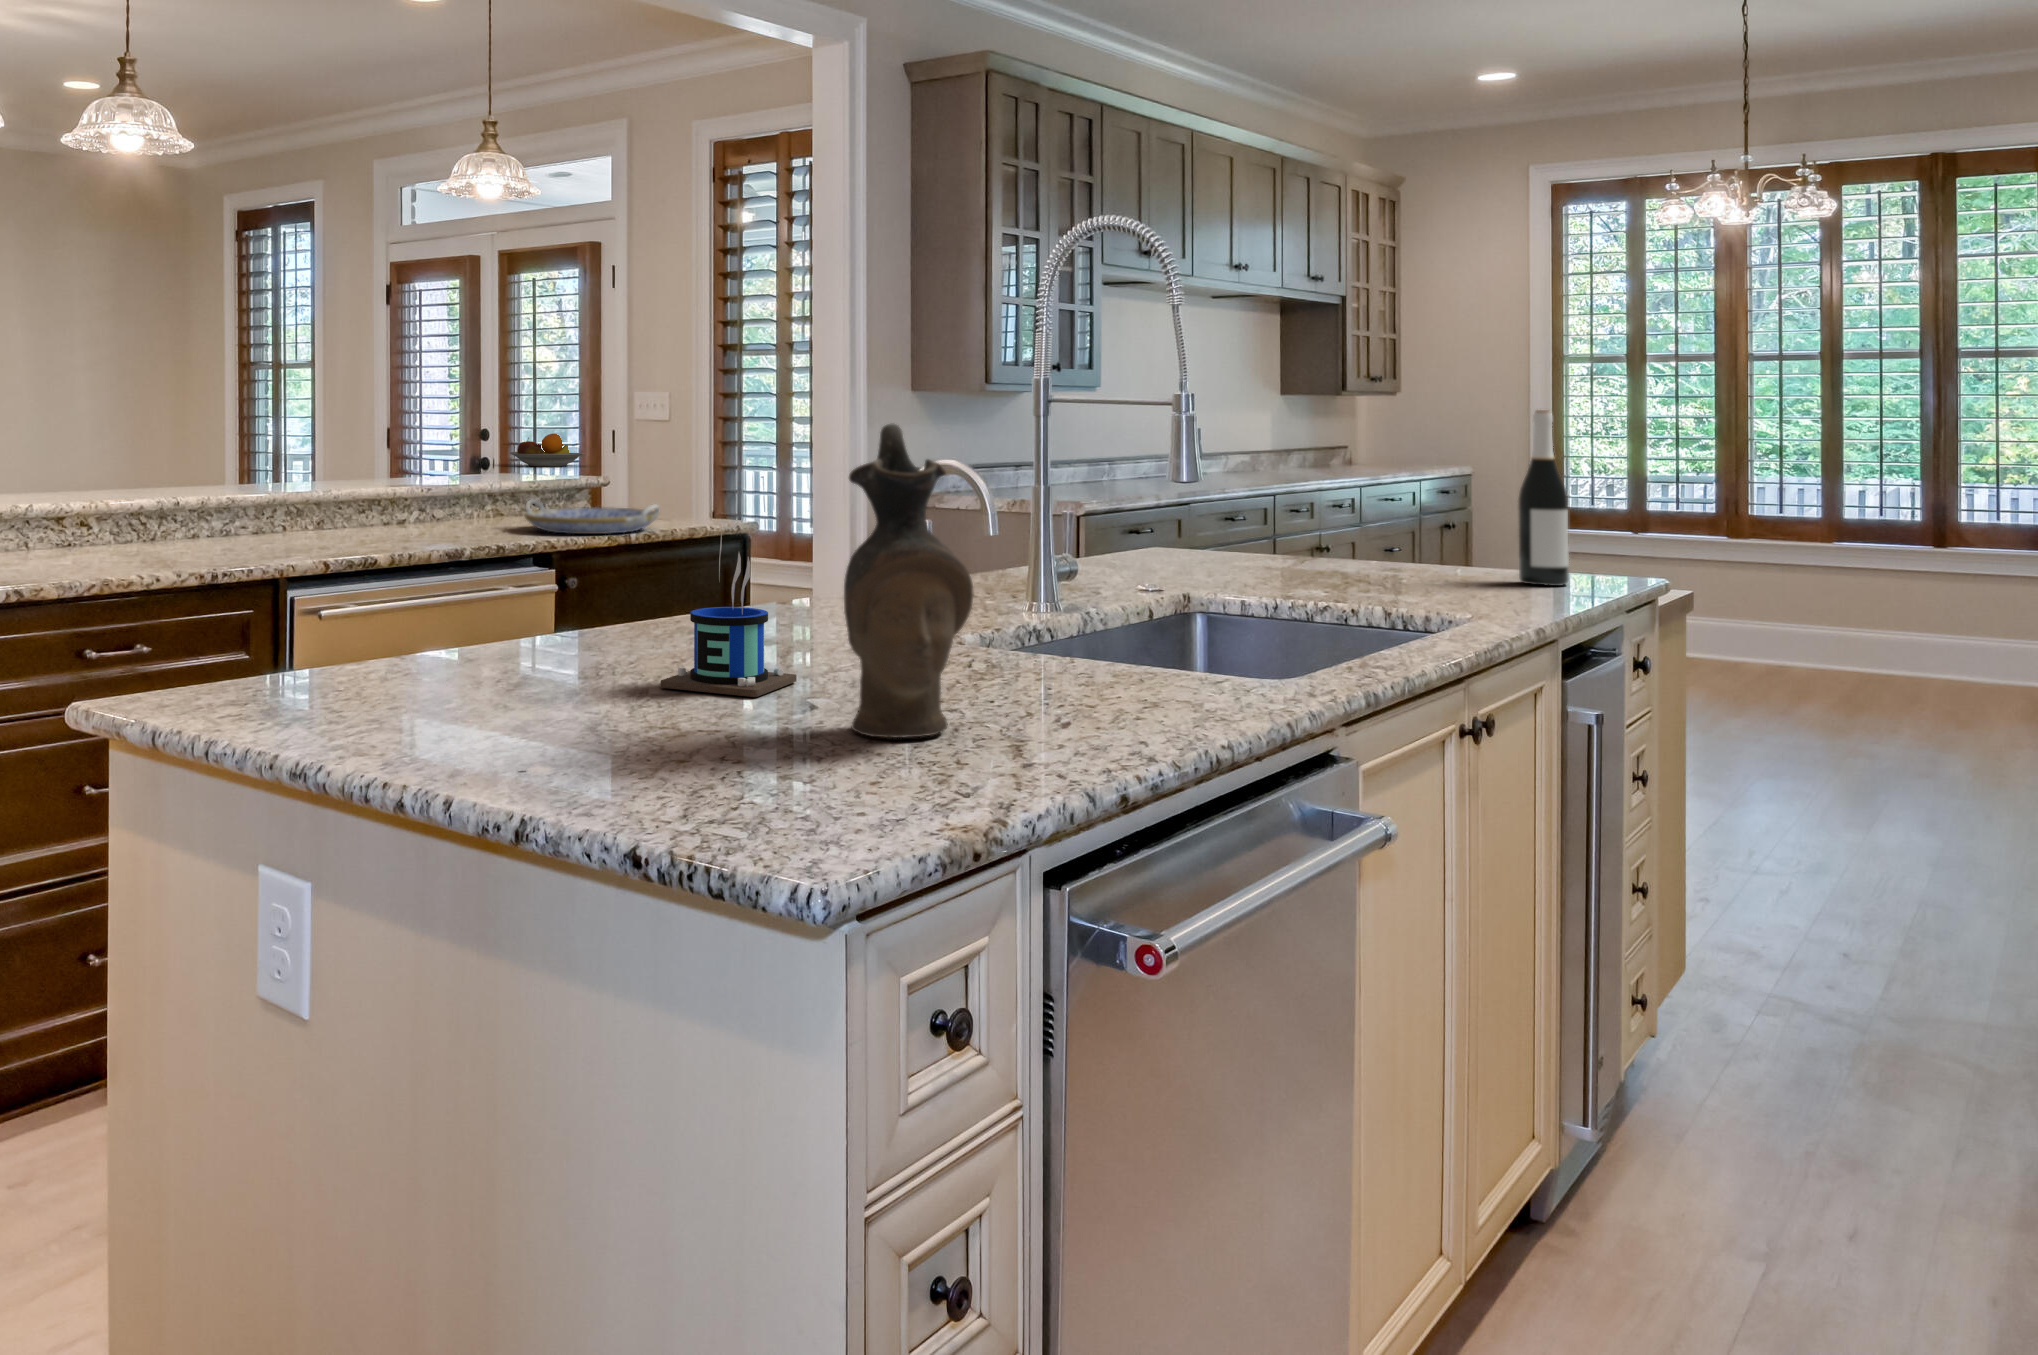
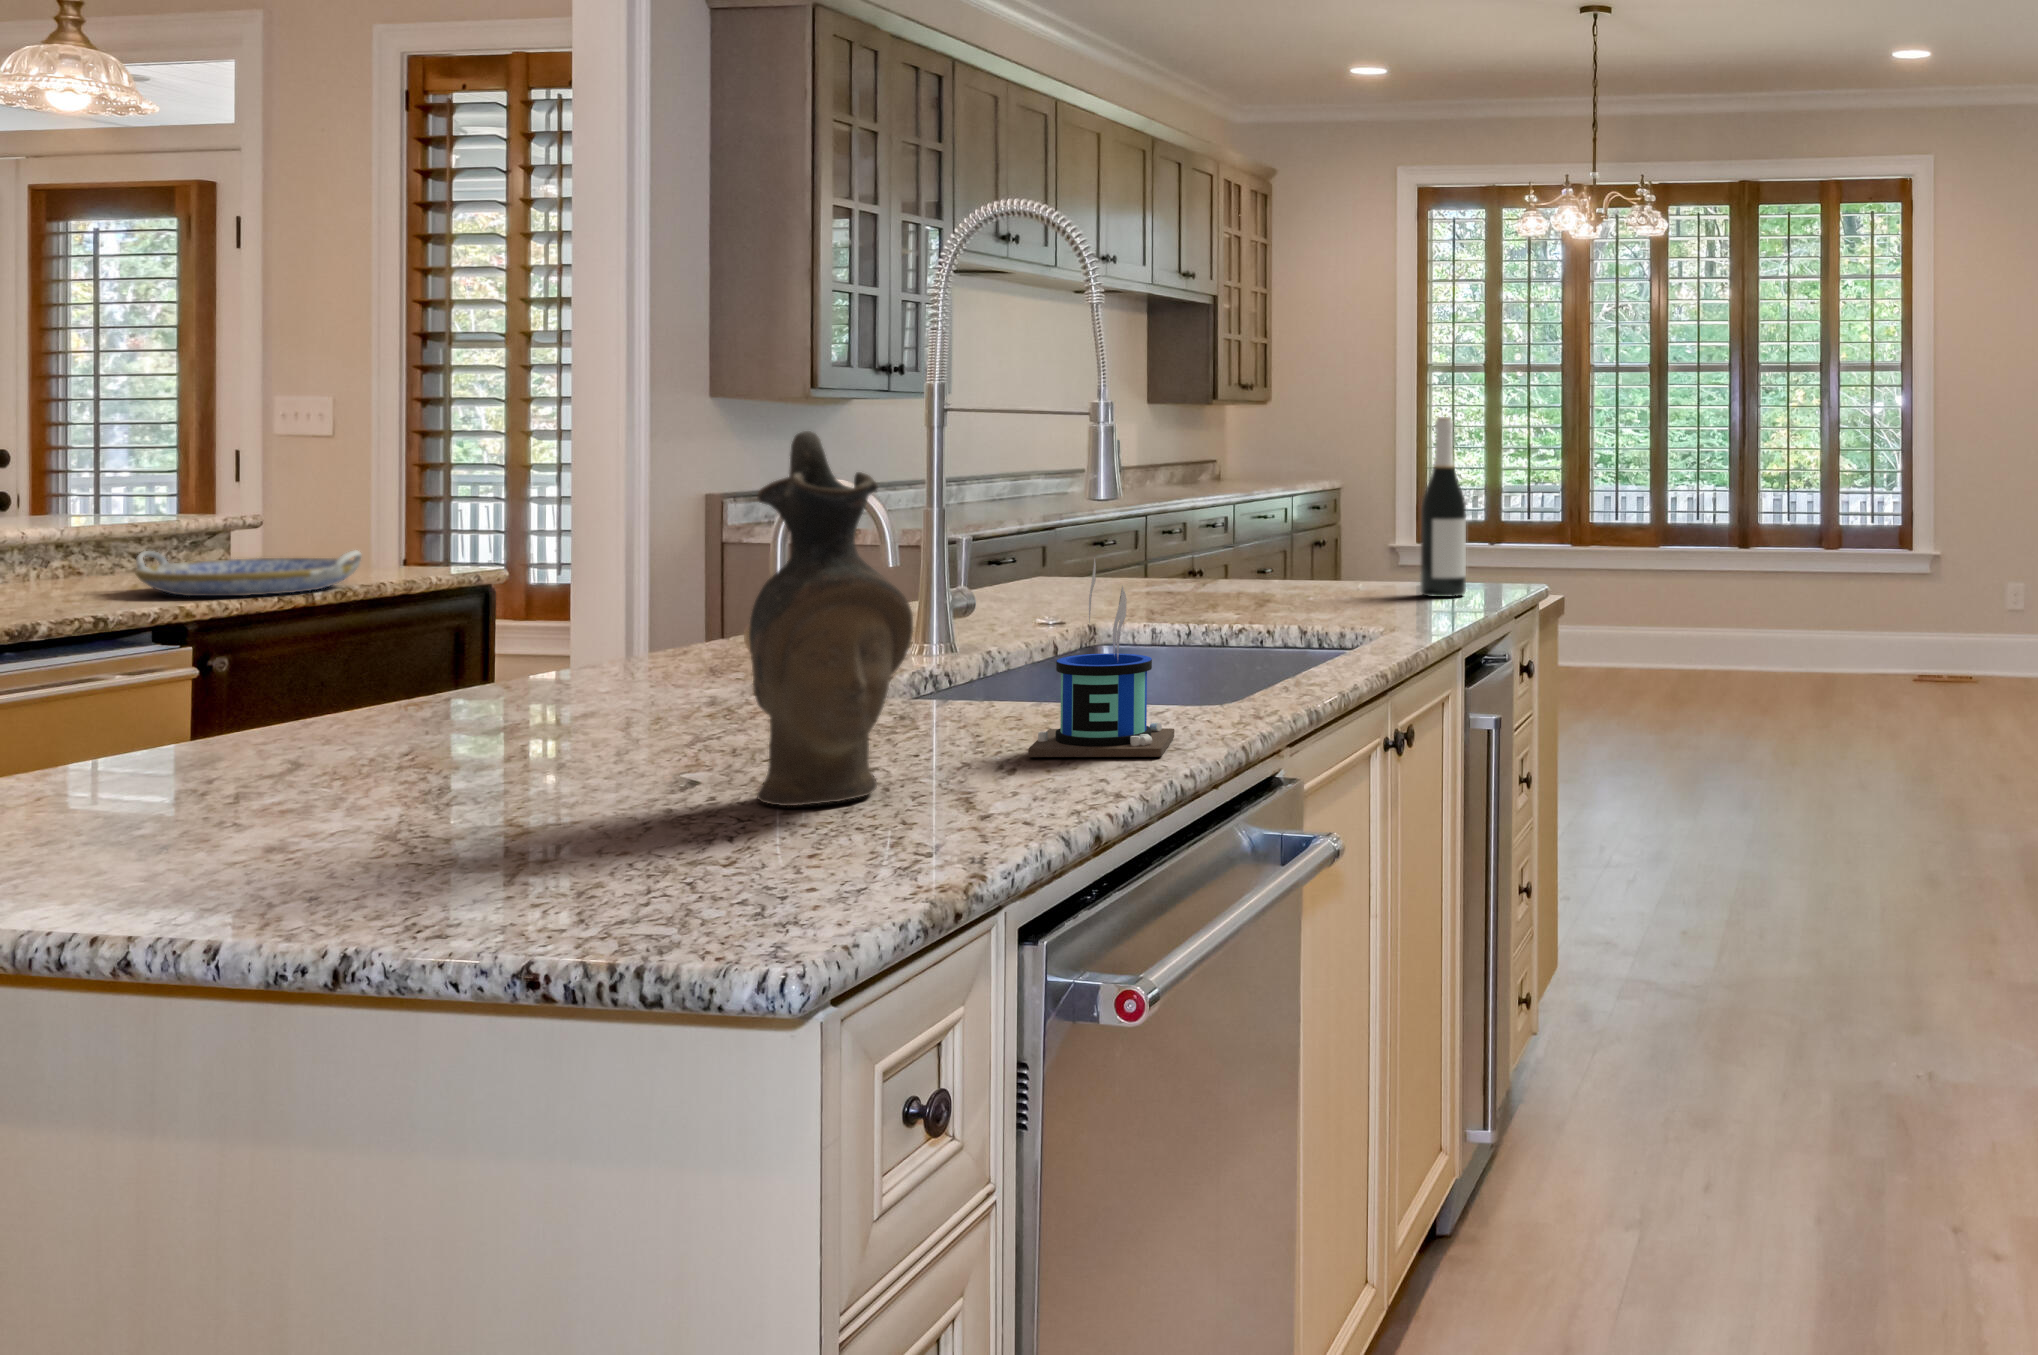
fruit bowl: present [510,434,585,467] -> none [53,458,189,507]
mug: present [660,530,797,697] -> present [1028,557,1174,757]

